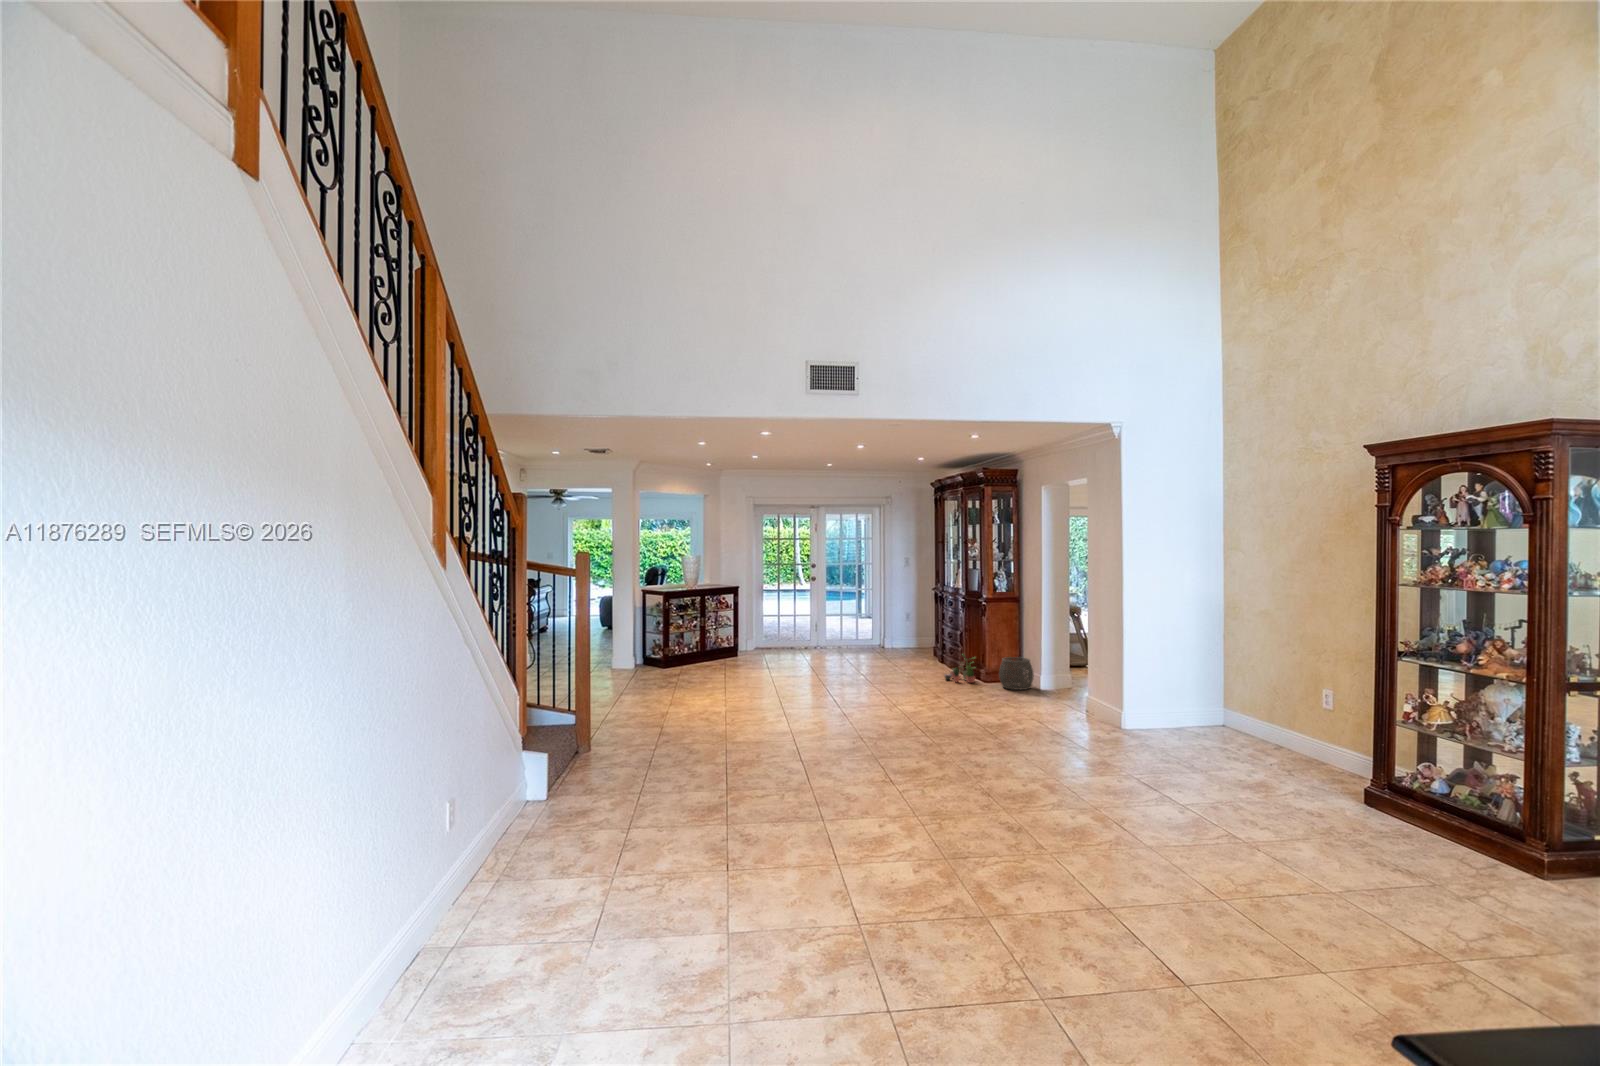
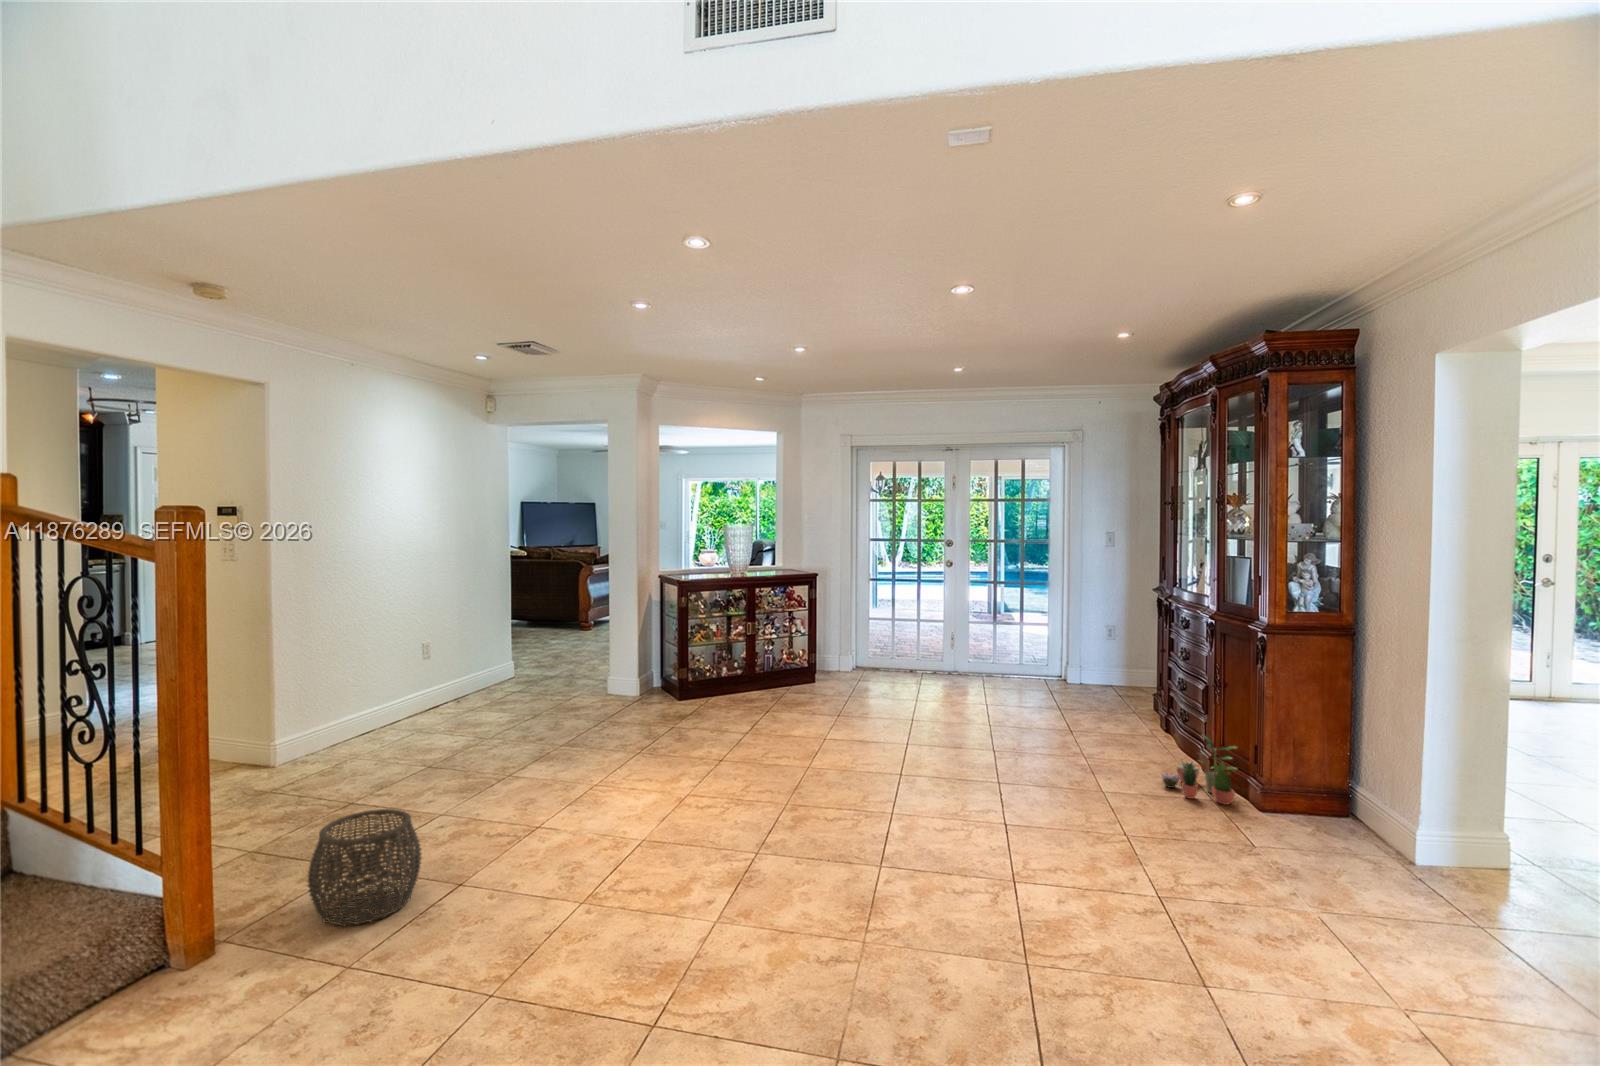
woven basket: present [999,657,1034,690] -> present [308,809,422,926]

